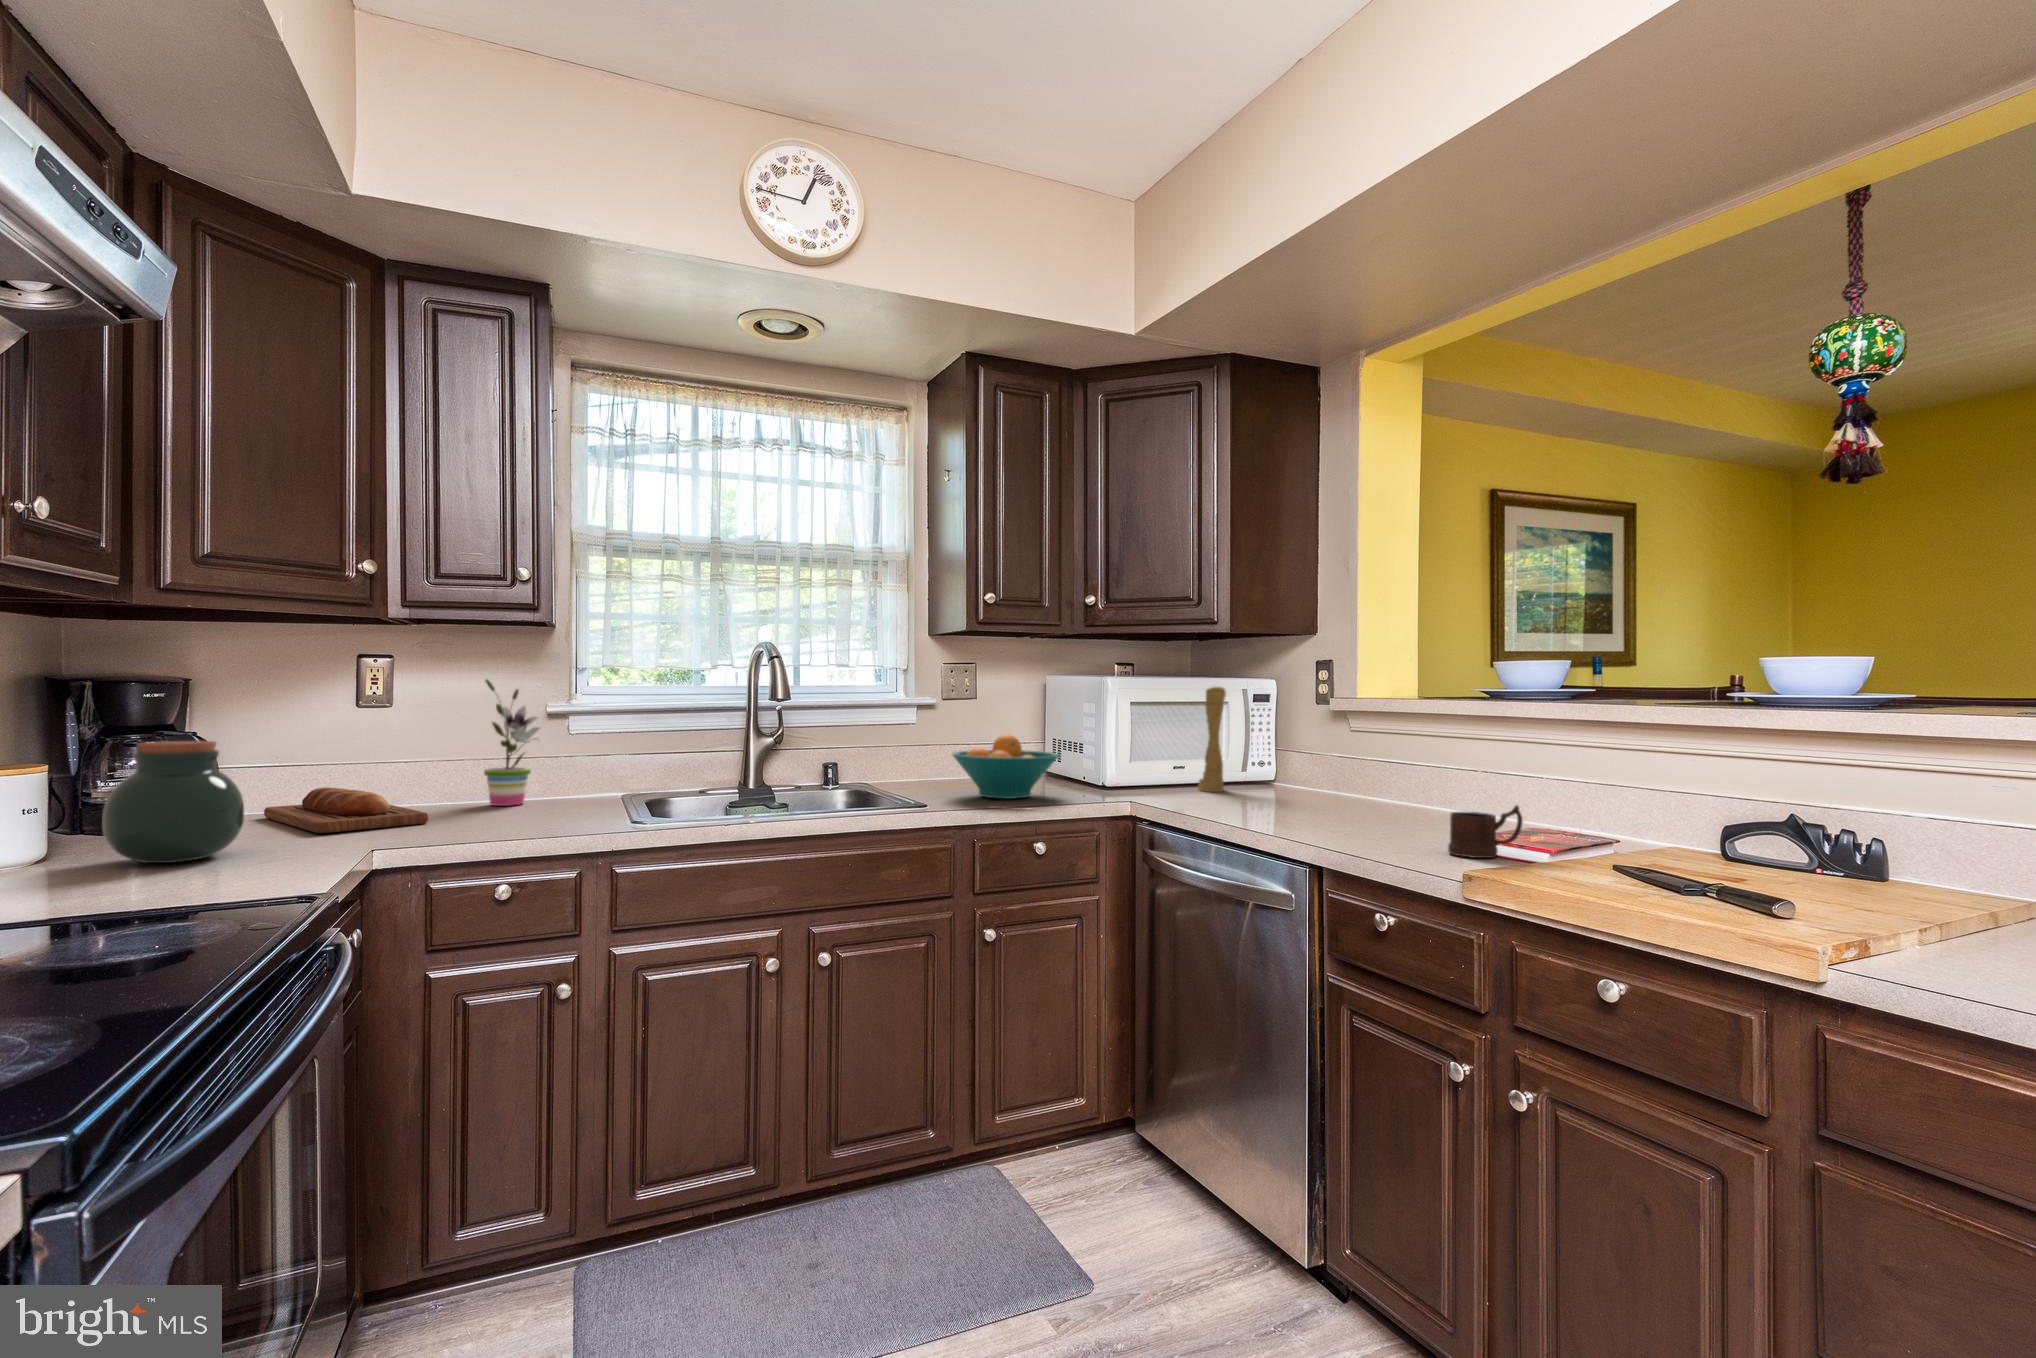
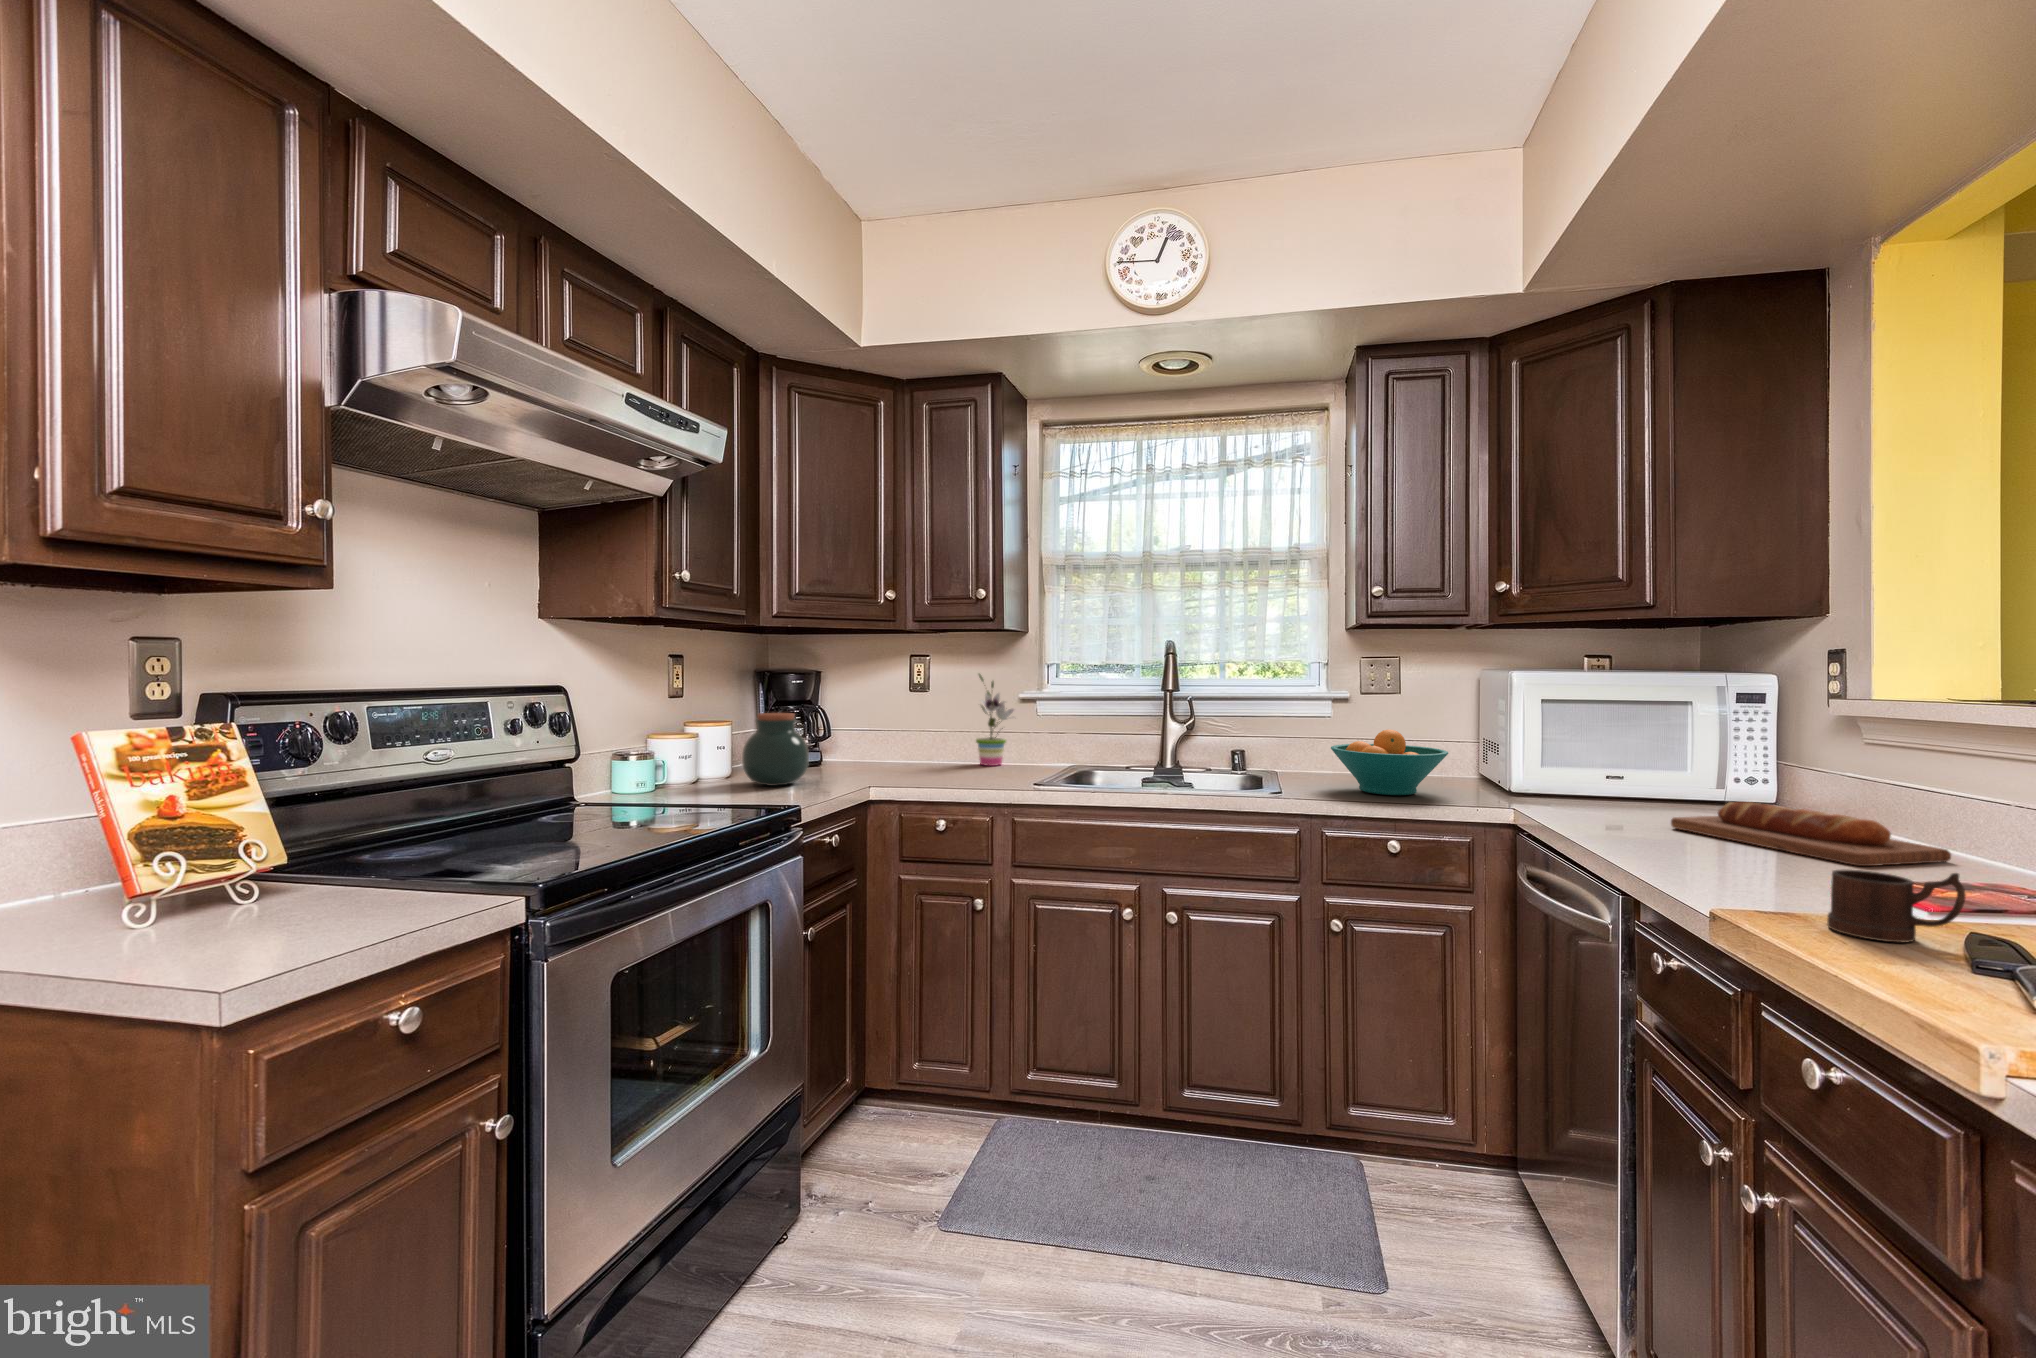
pepper mill: present [1198,685,1226,792] -> none [1649,680,1691,811]
bread loaf: present [264,787,428,833] -> present [1671,802,1951,866]

